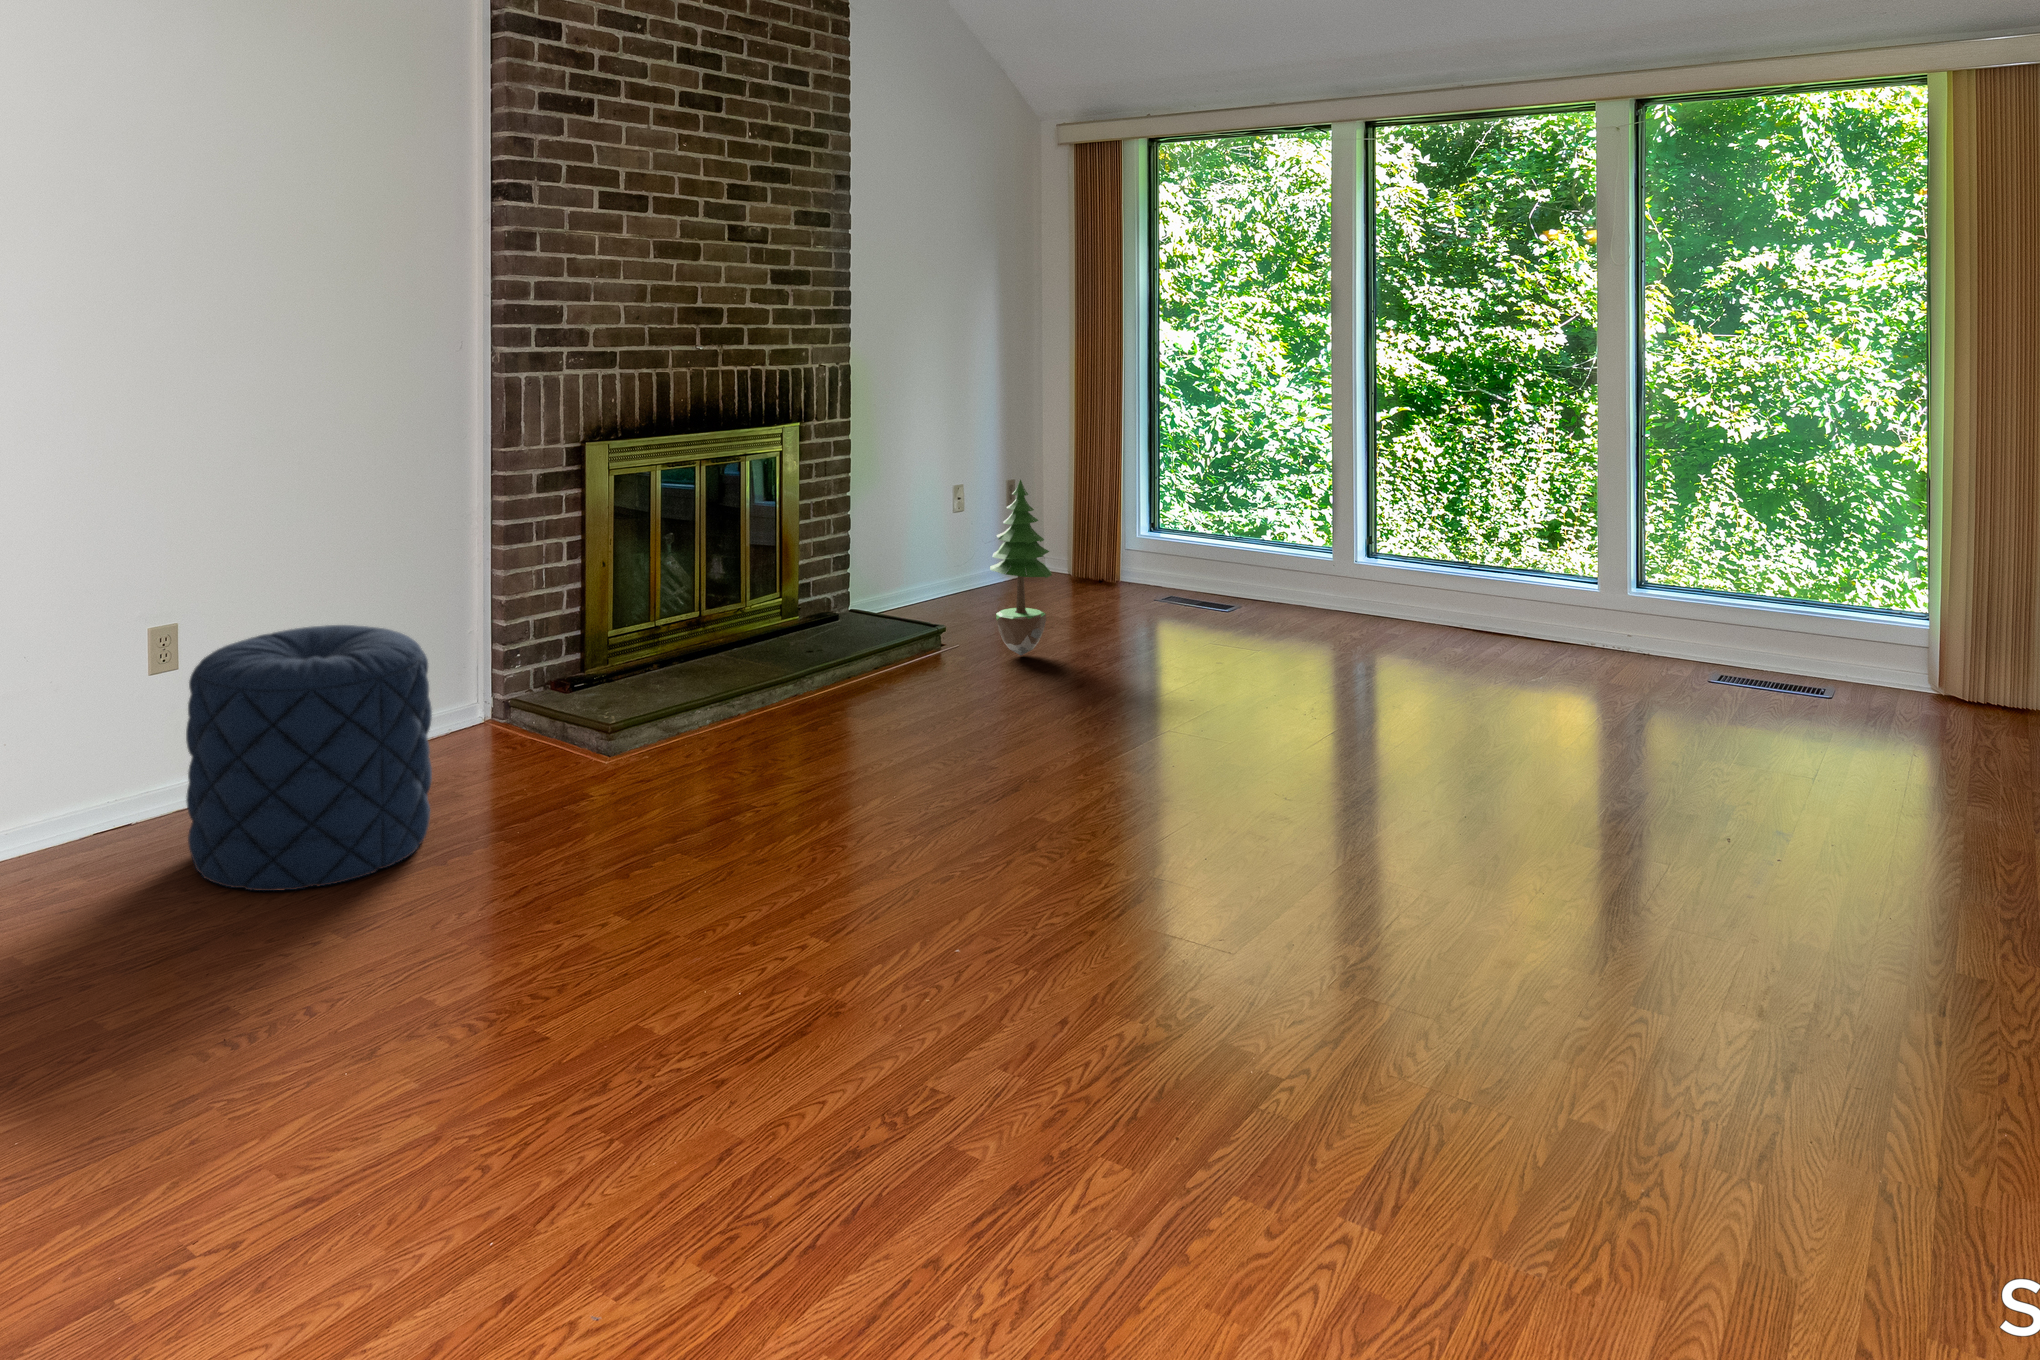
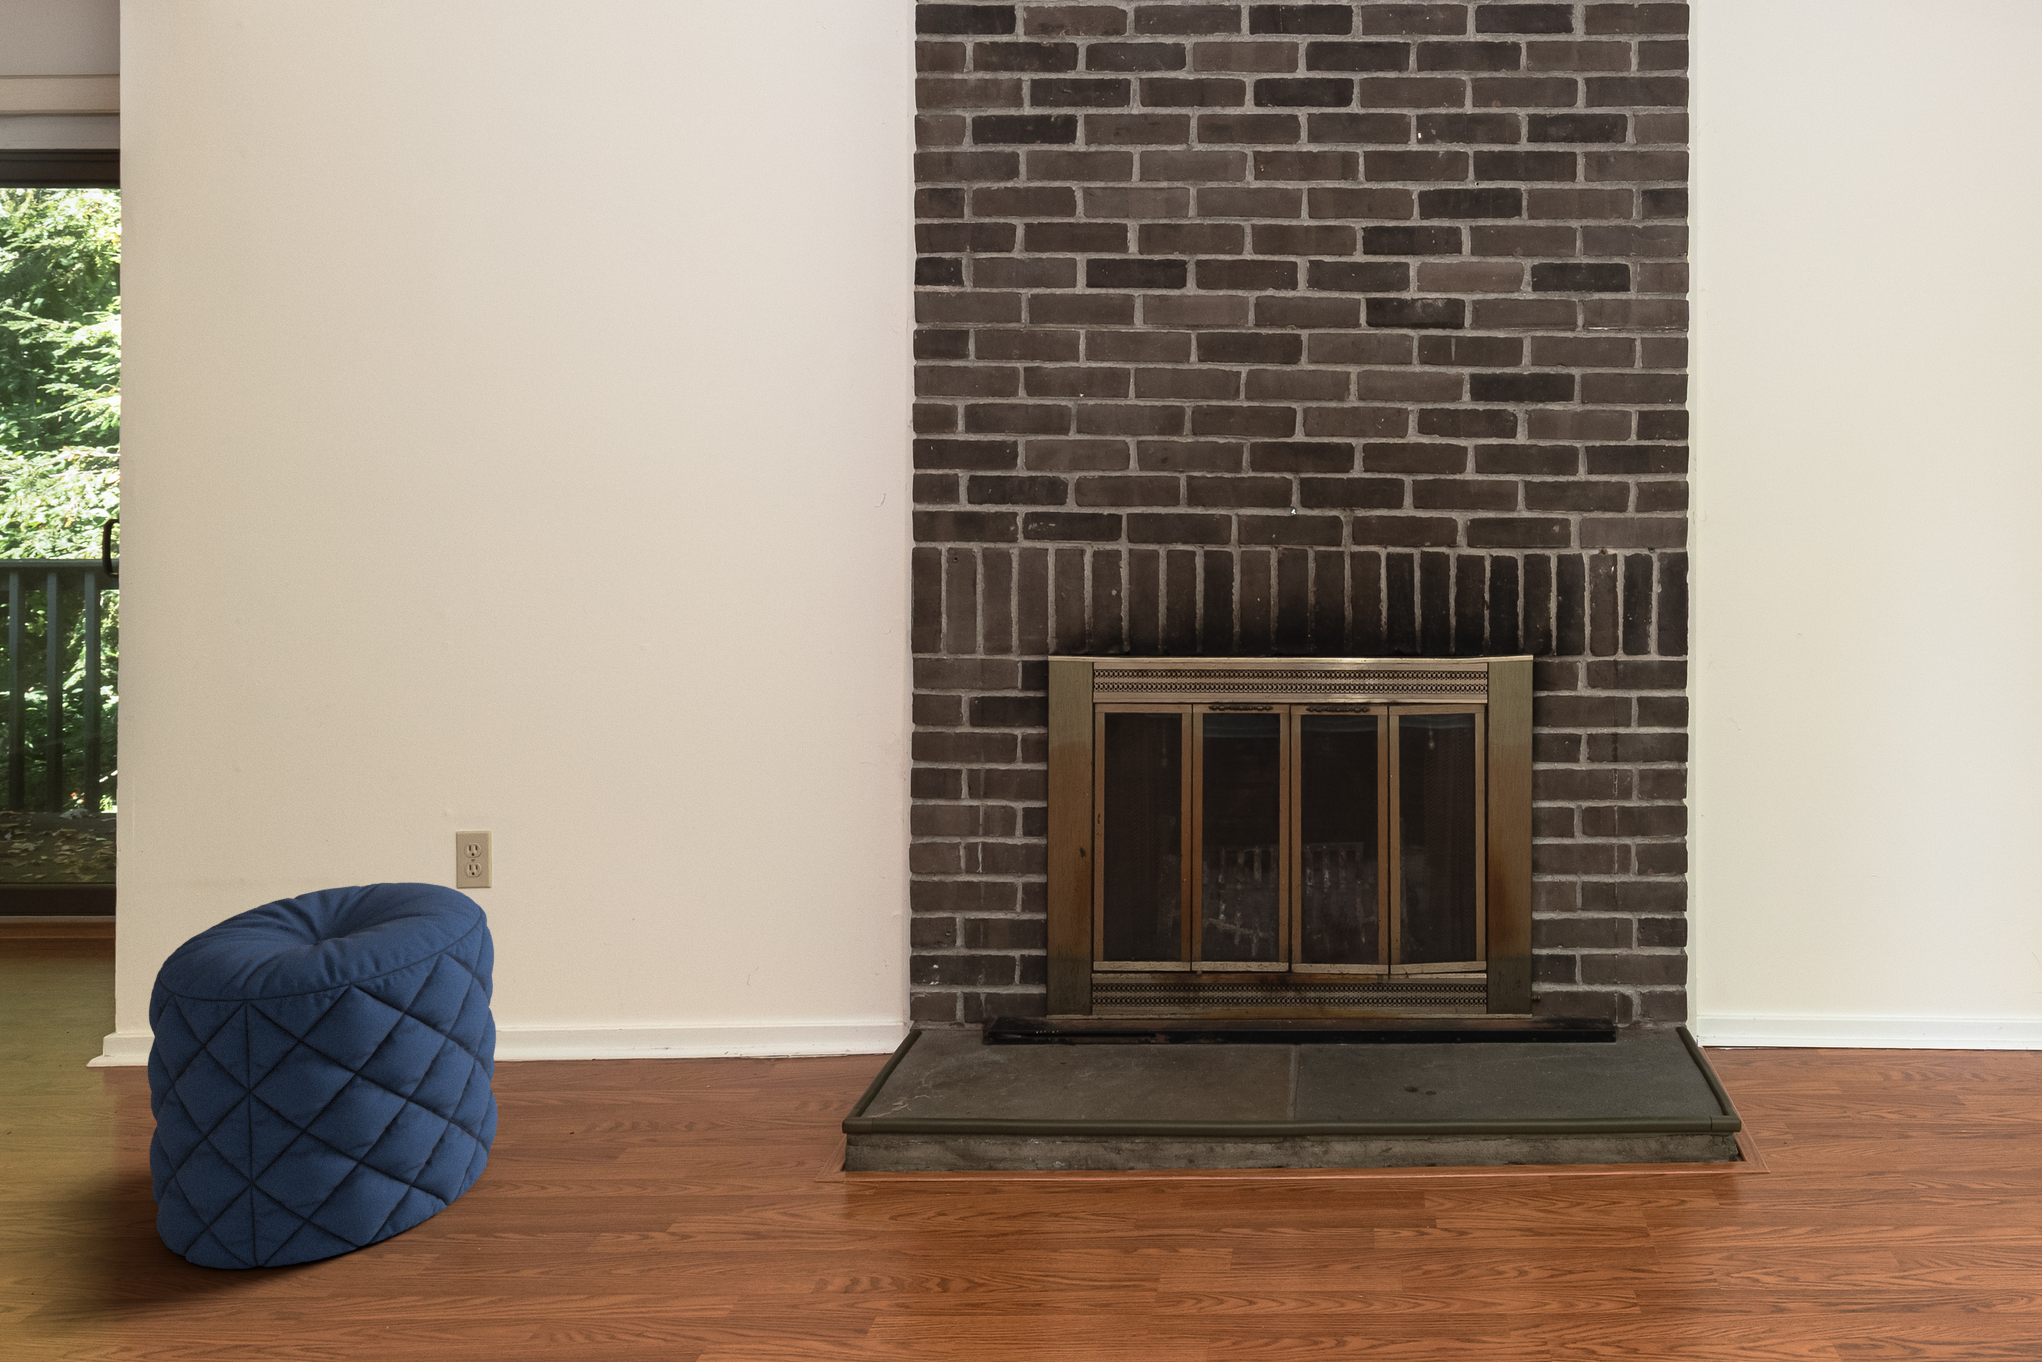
potted tree: present [990,480,1052,655] -> none [1770,864,1923,1274]

